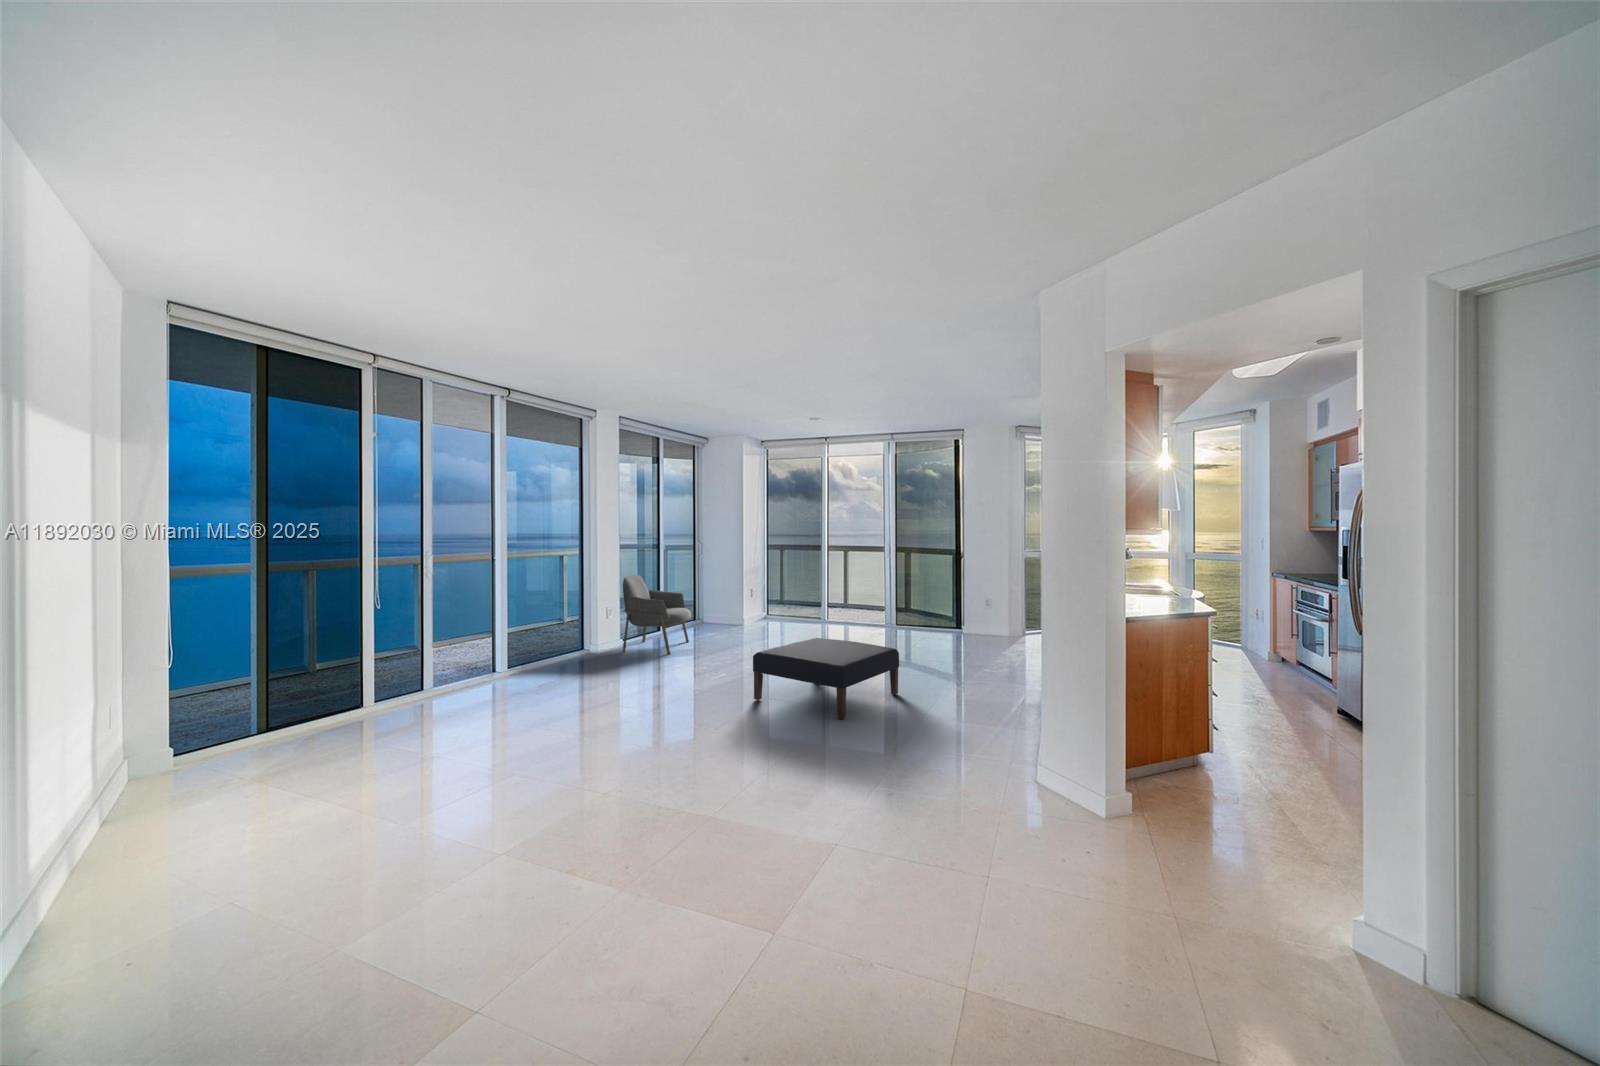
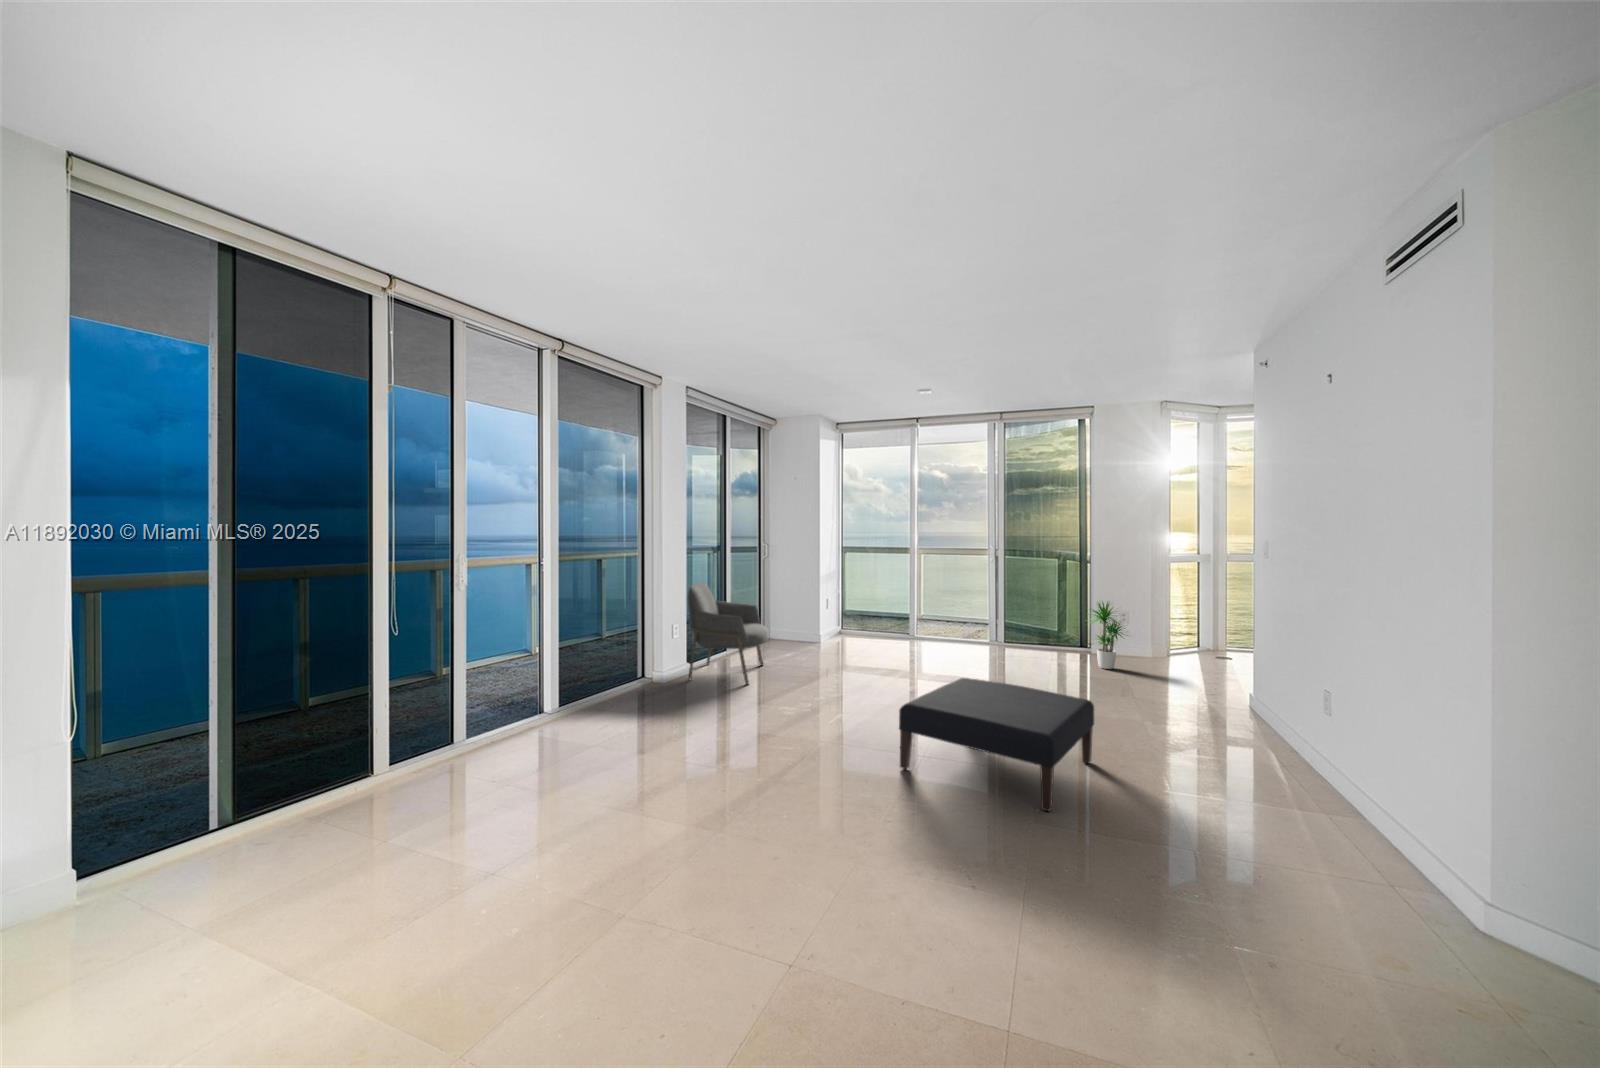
potted plant: none [949,583,986,640] -> present [1089,601,1125,669]

